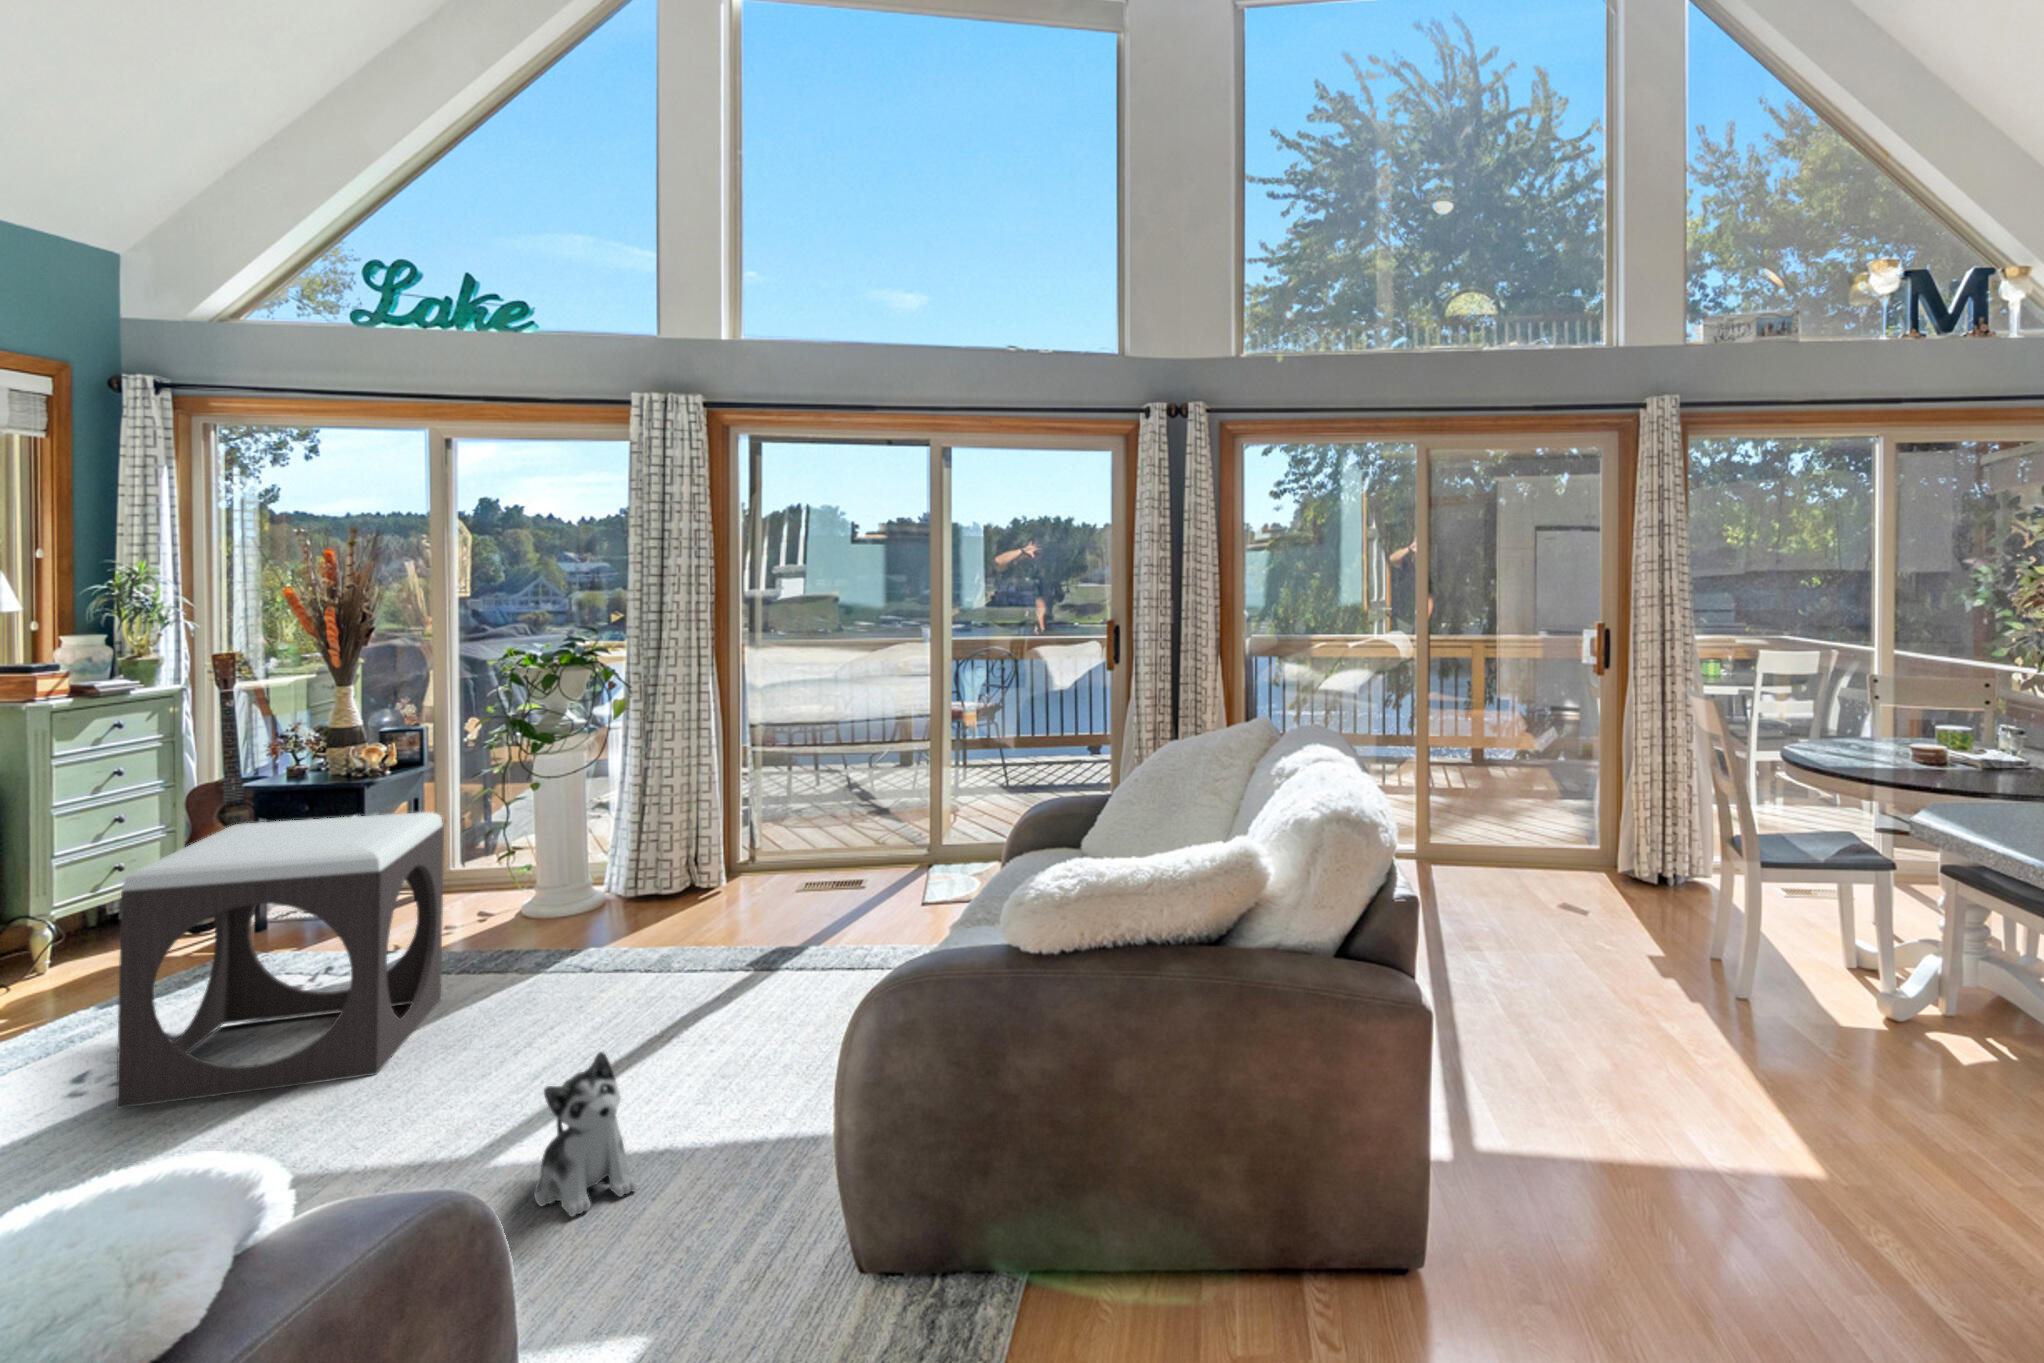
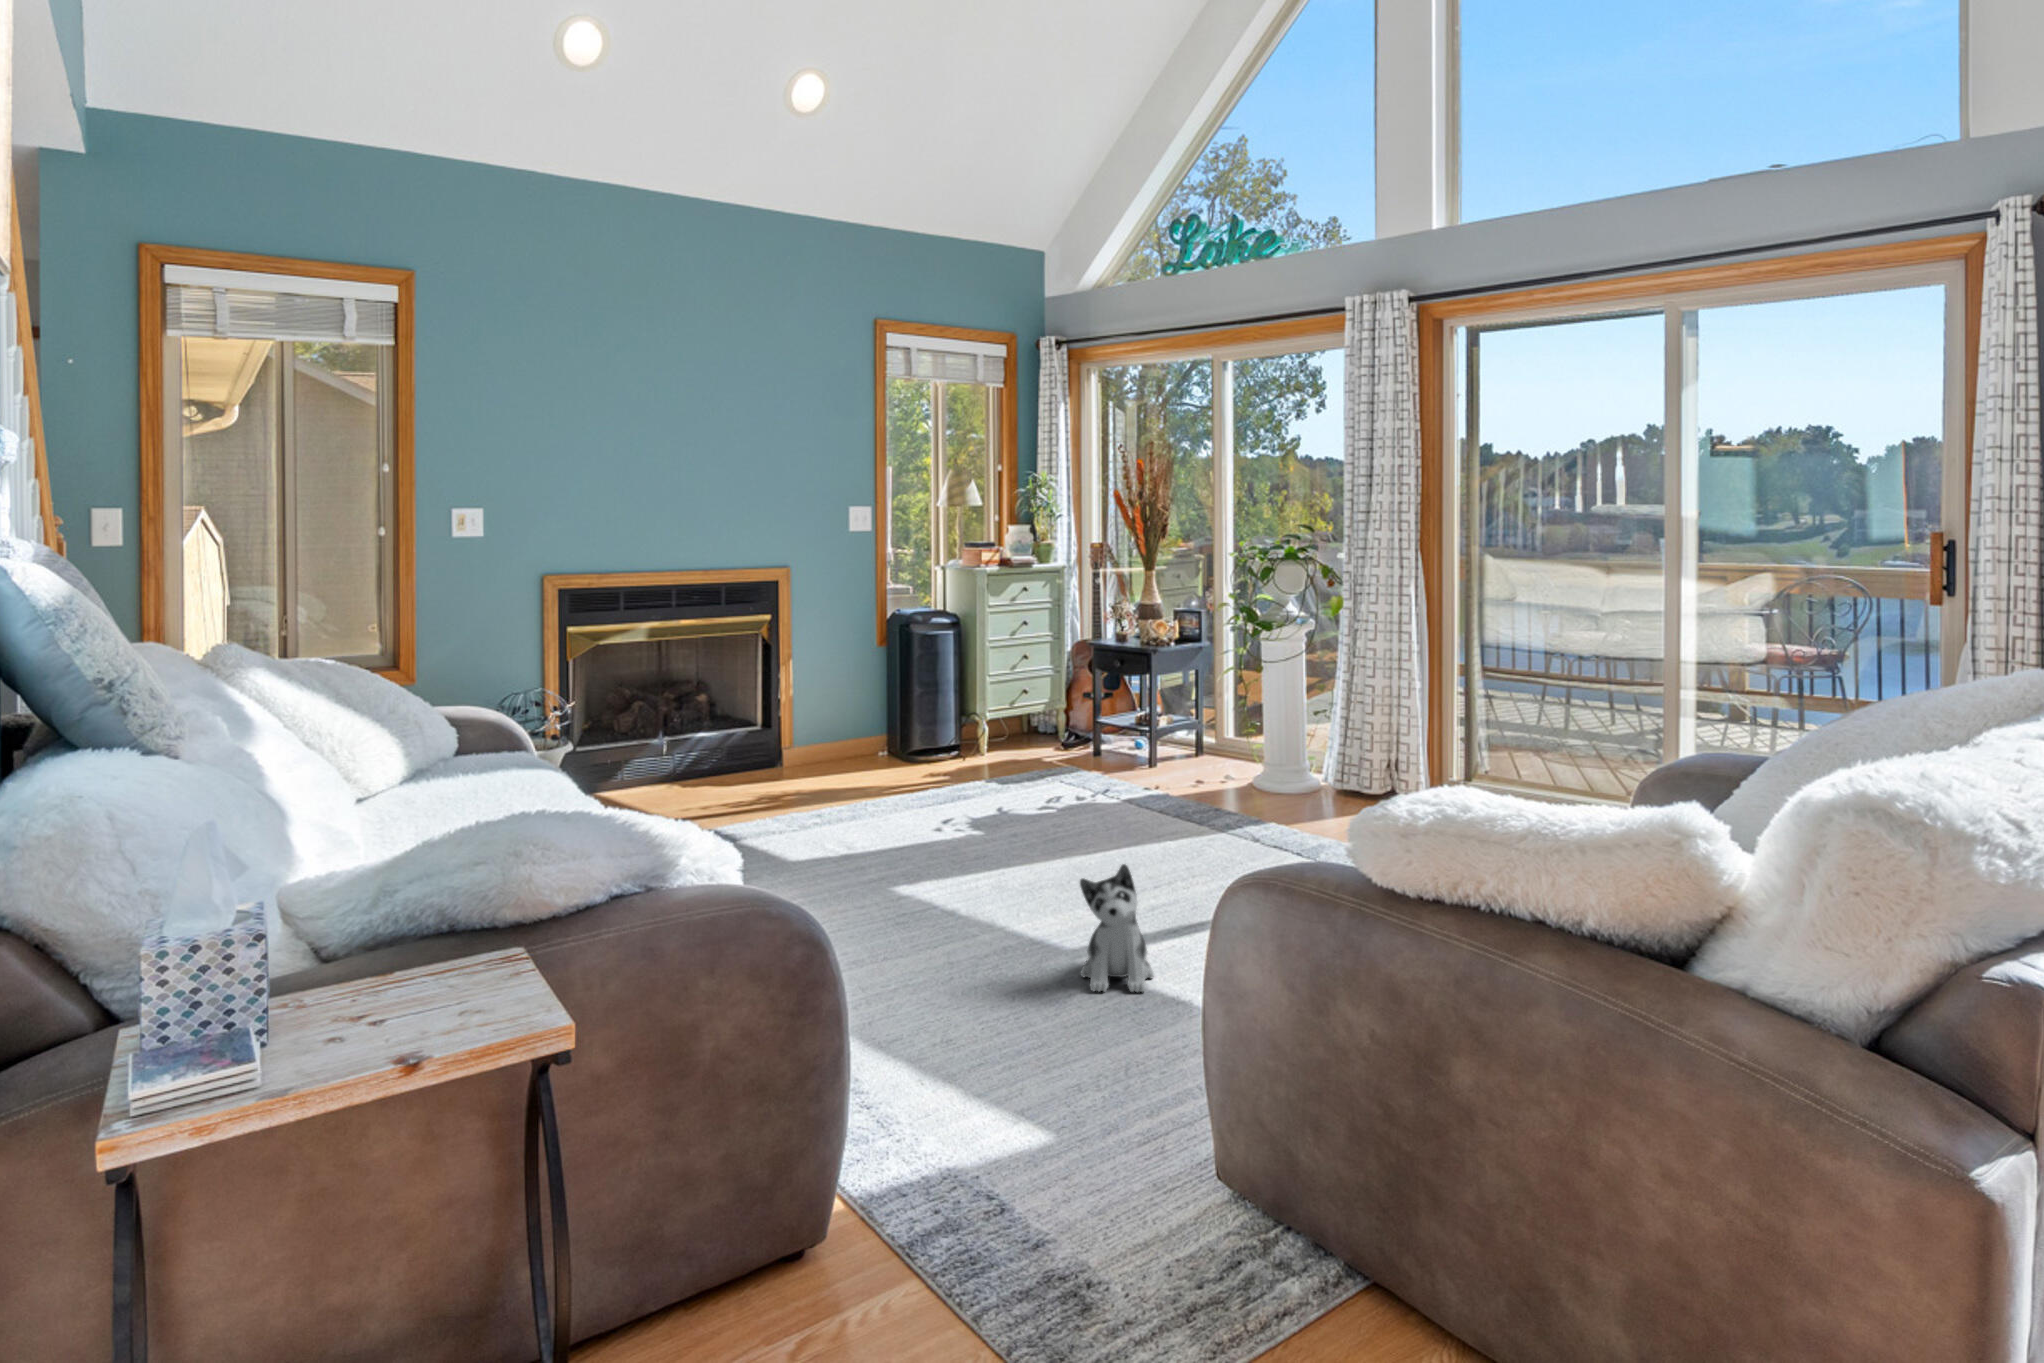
footstool: present [116,812,444,1108] -> none [946,659,1153,863]

